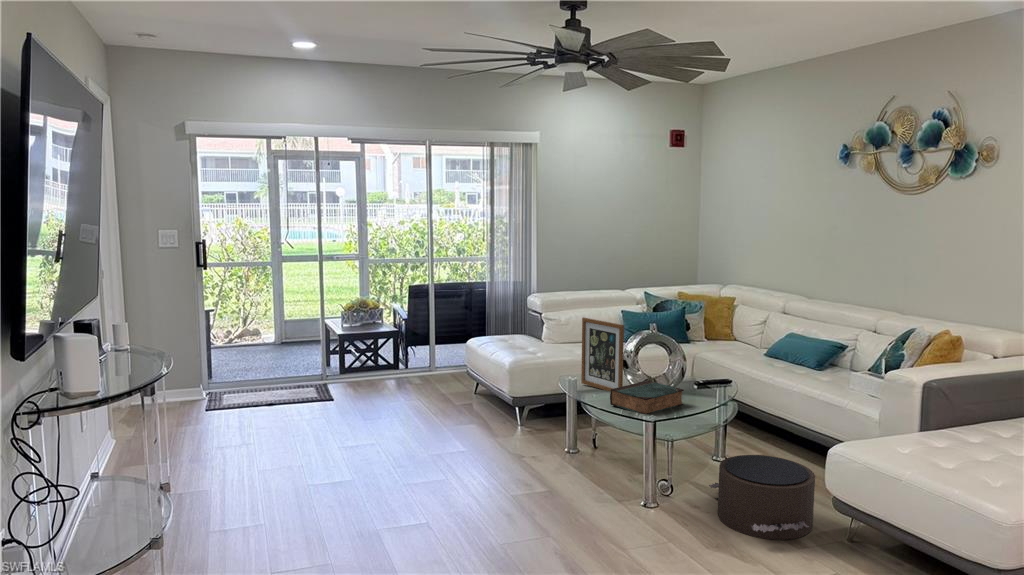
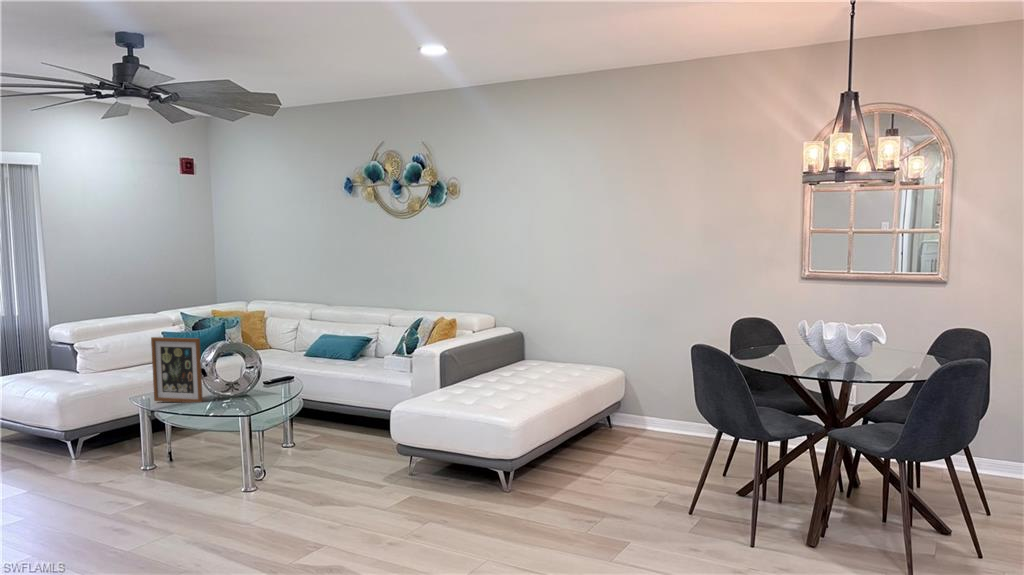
book: present [610,381,684,415] -> none [200,385,267,413]
pouf: present [709,455,815,540] -> none [296,427,384,490]

